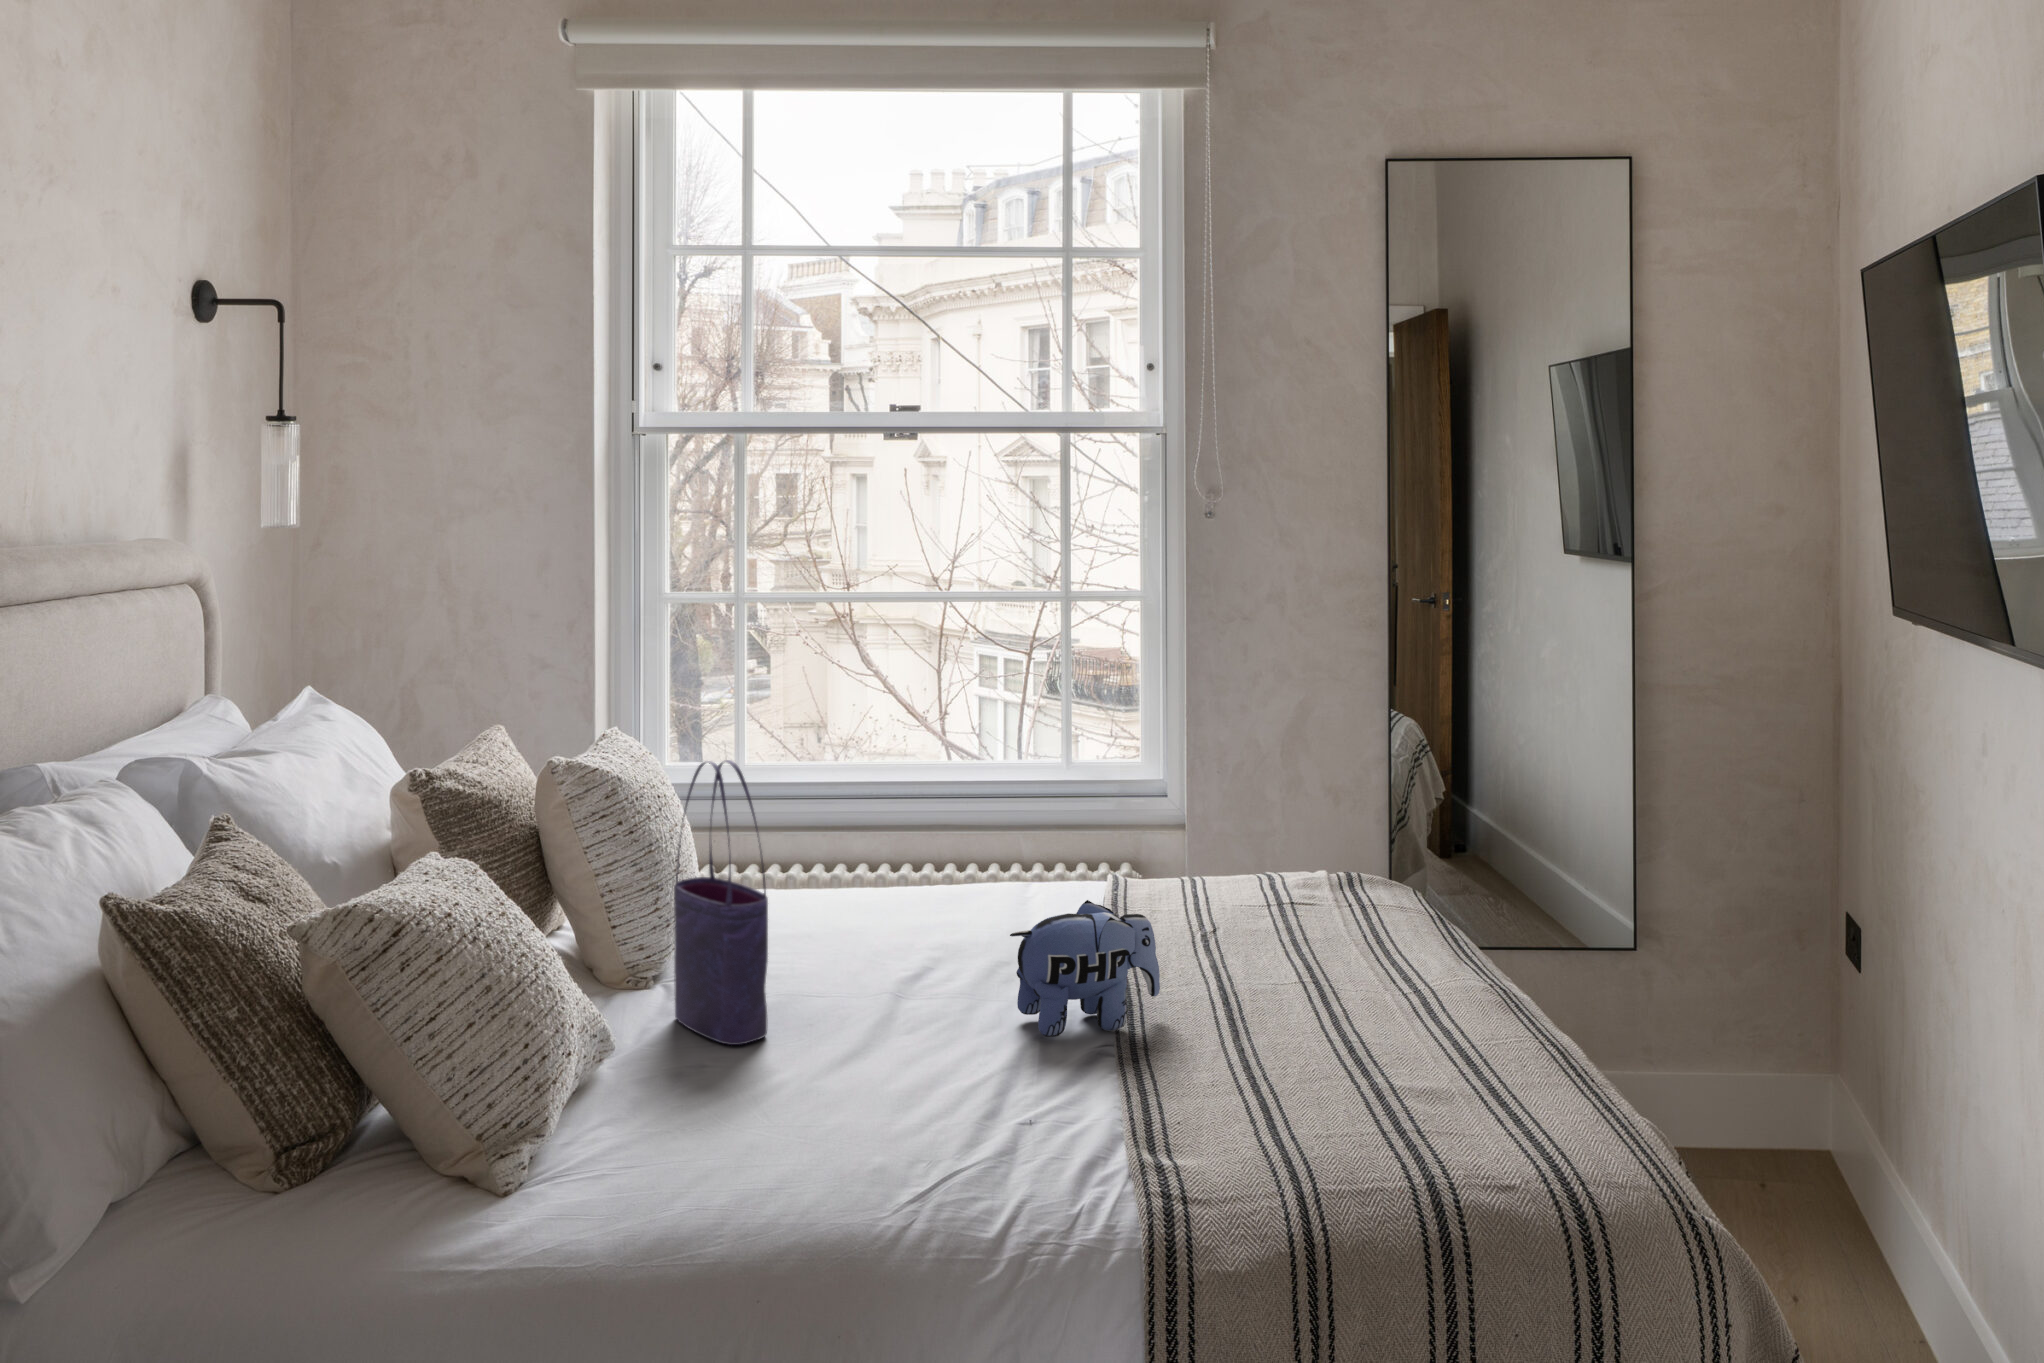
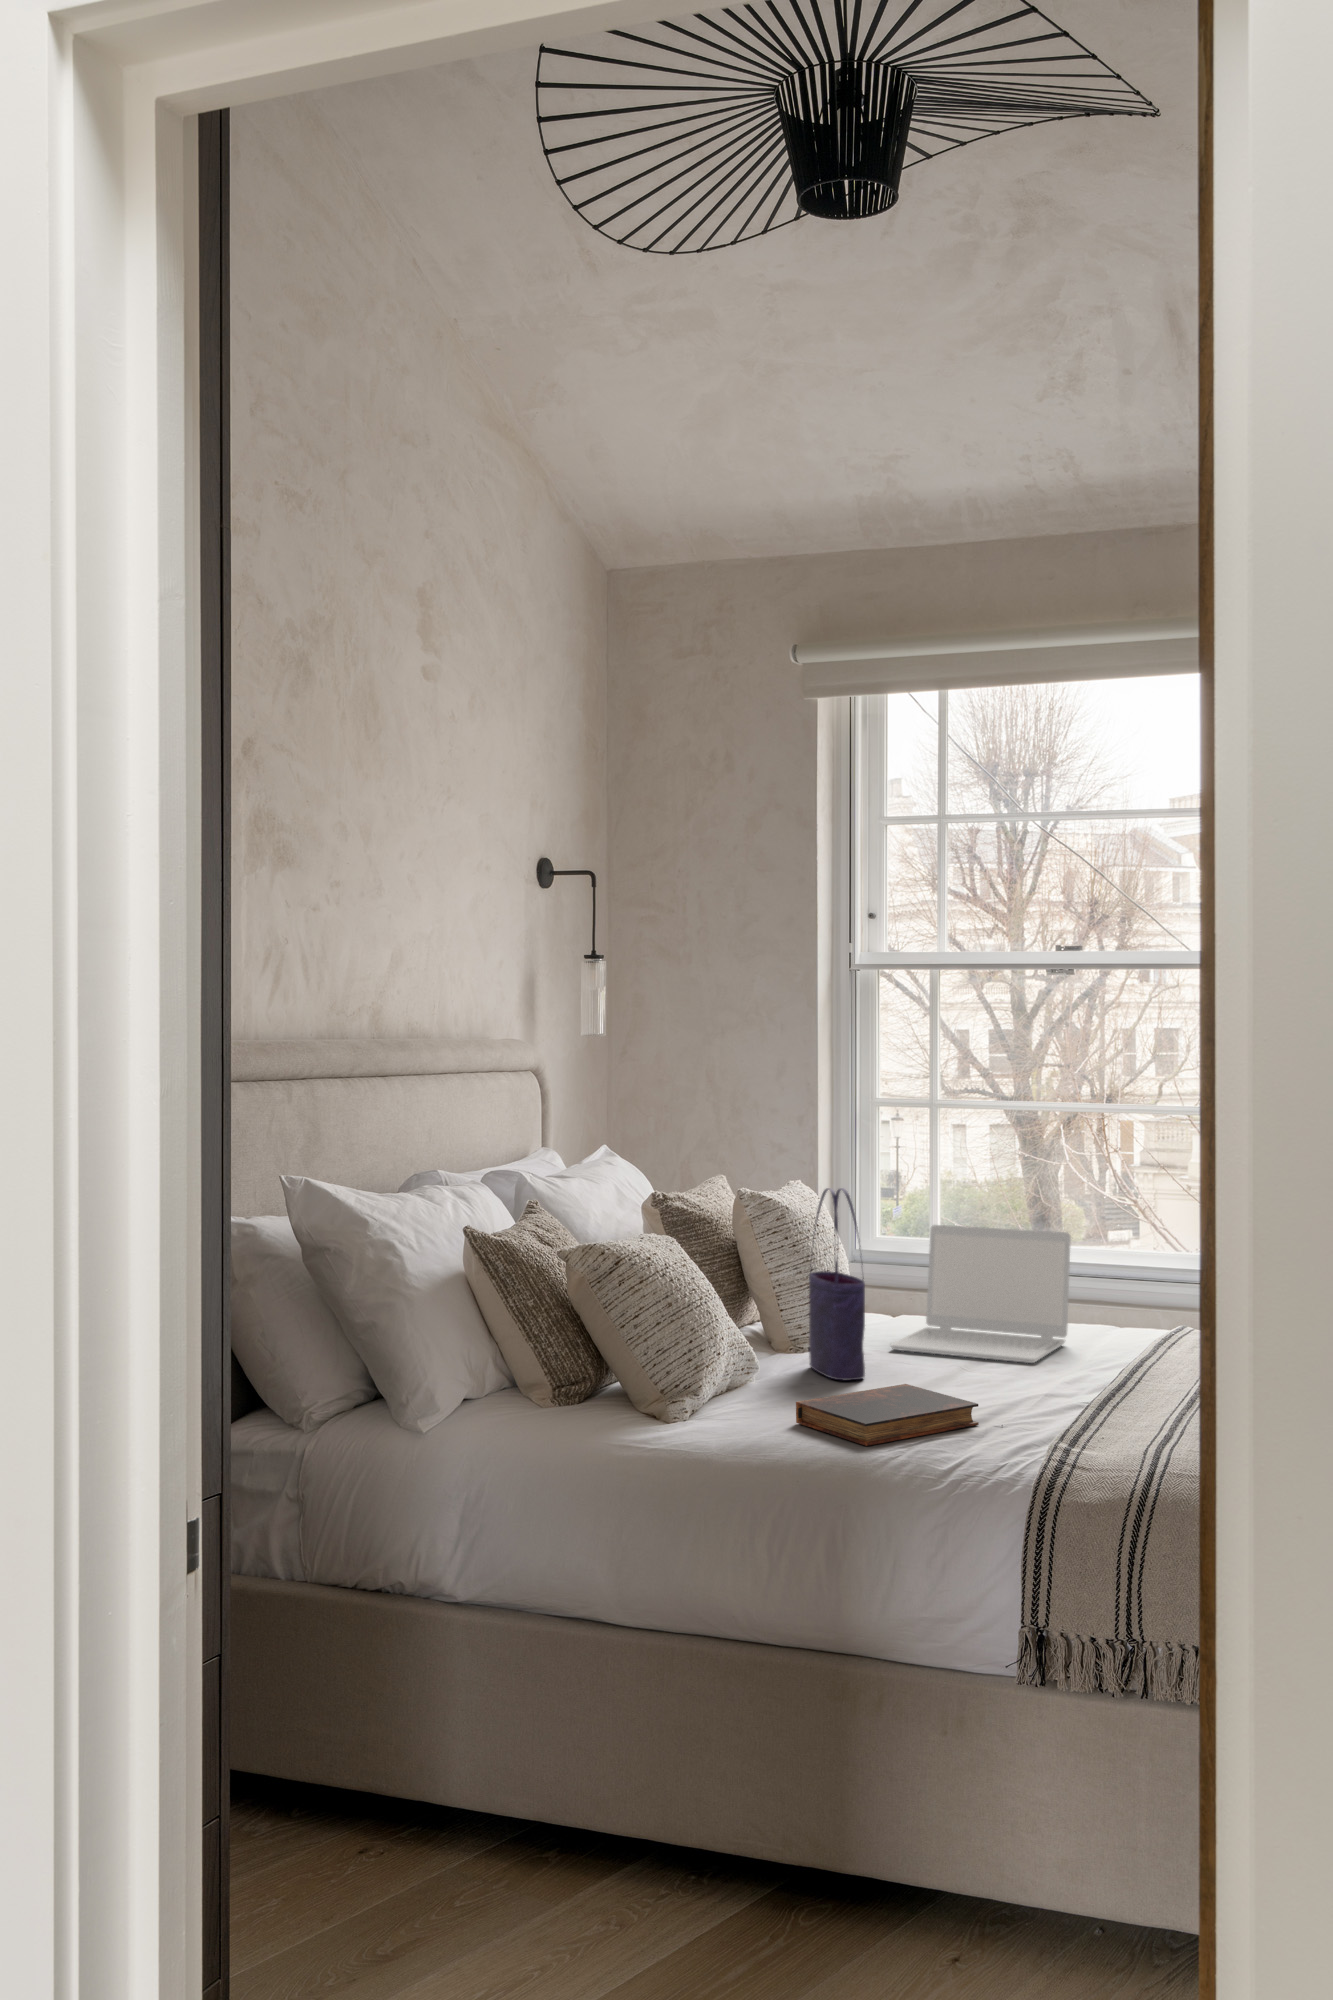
laptop: none [769,780,987,969] -> present [891,1225,1071,1363]
plush toy: present [1010,900,1160,1037] -> none [1031,1305,1152,1399]
book: none [717,1056,987,1207] -> present [796,1384,979,1446]

